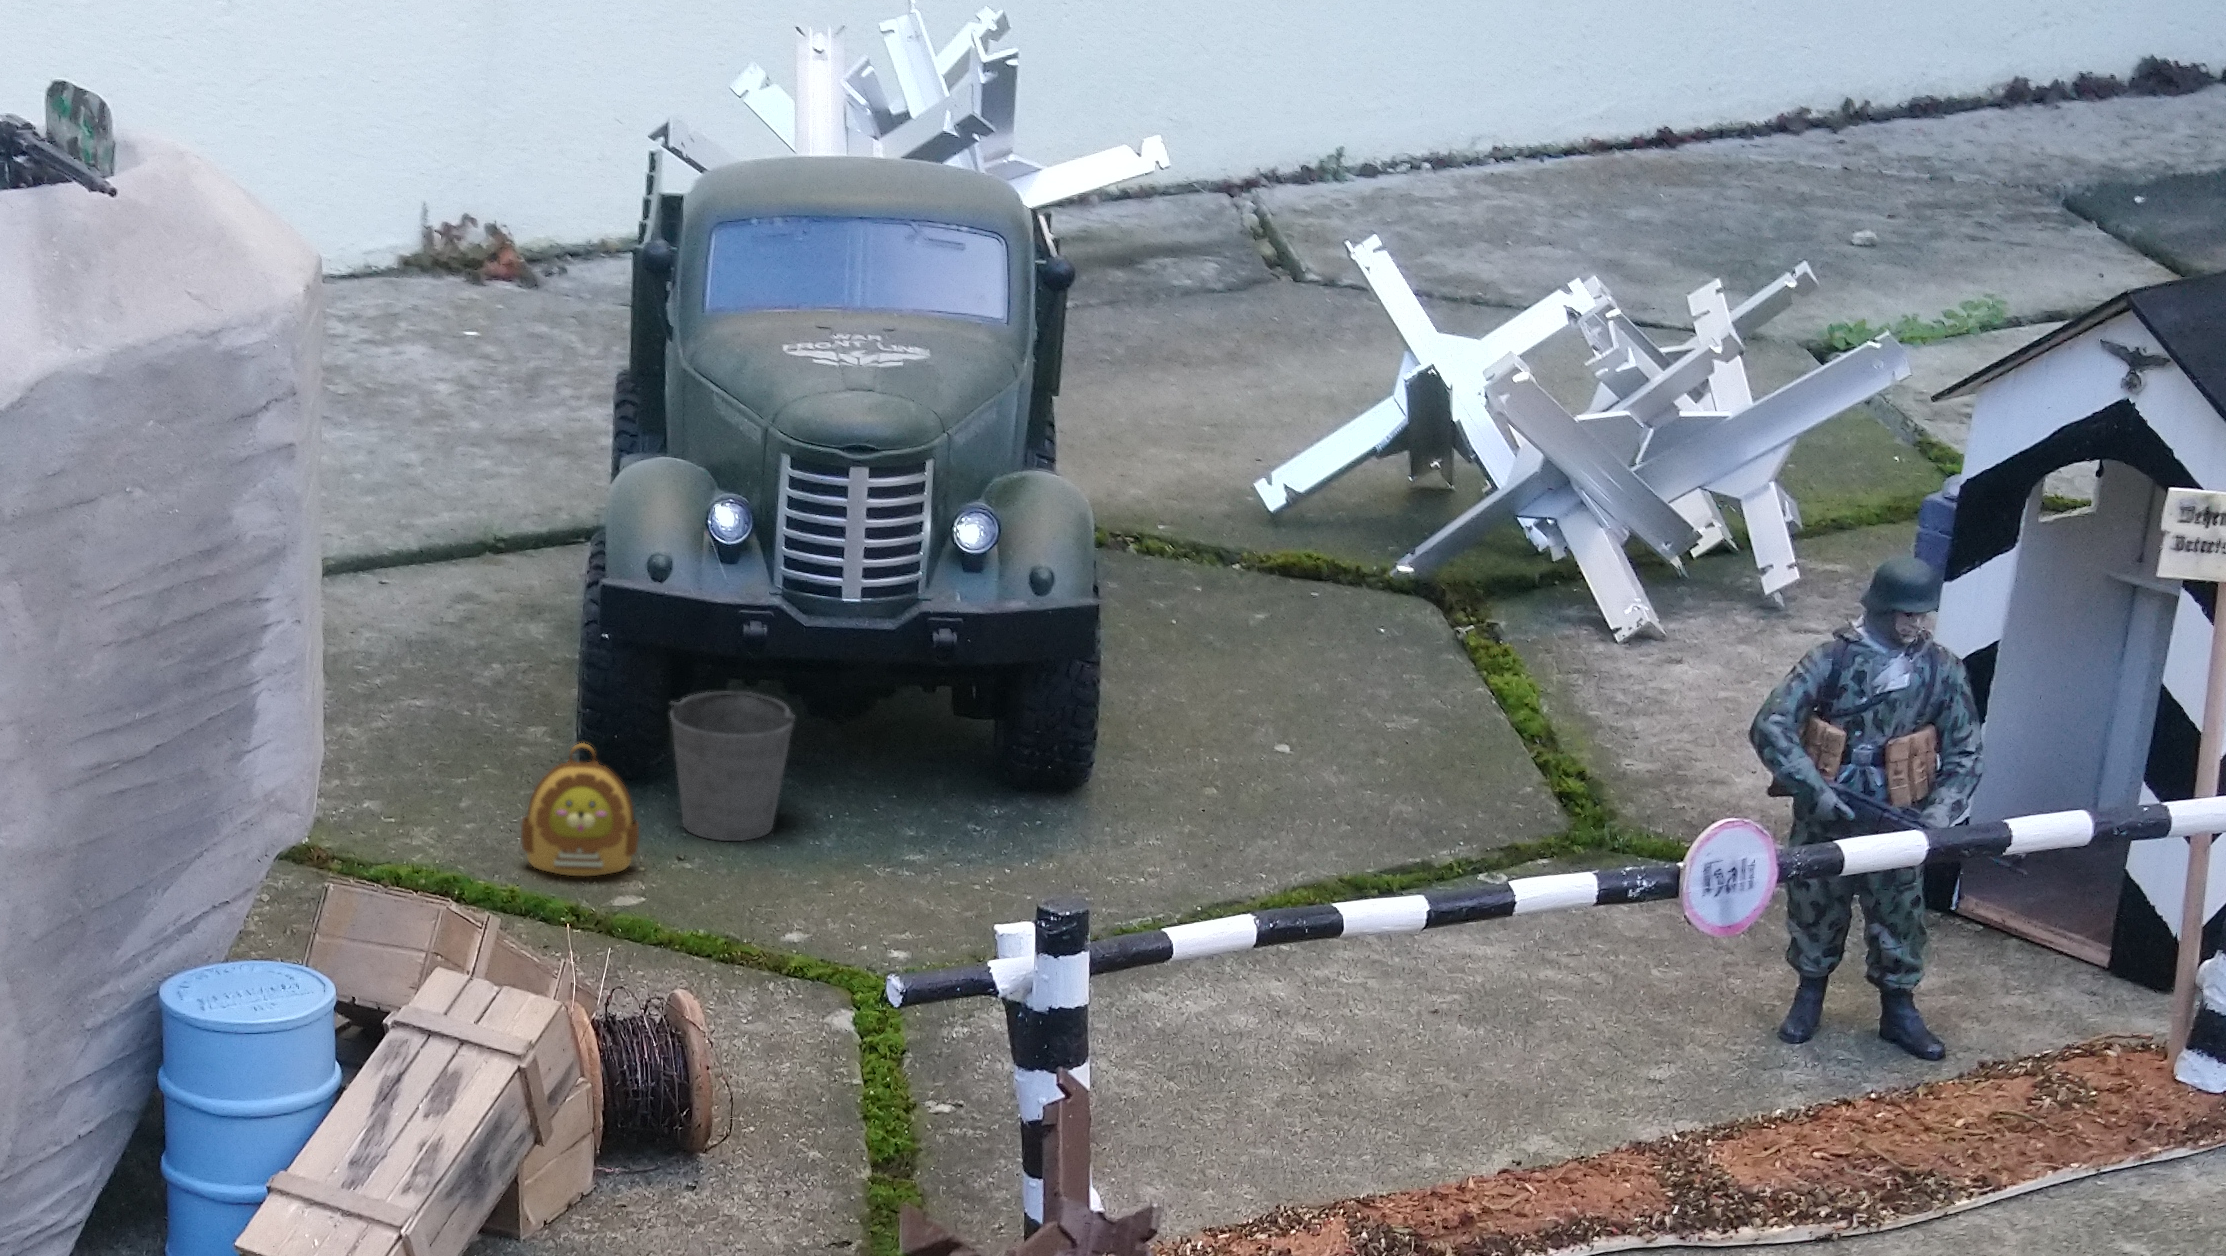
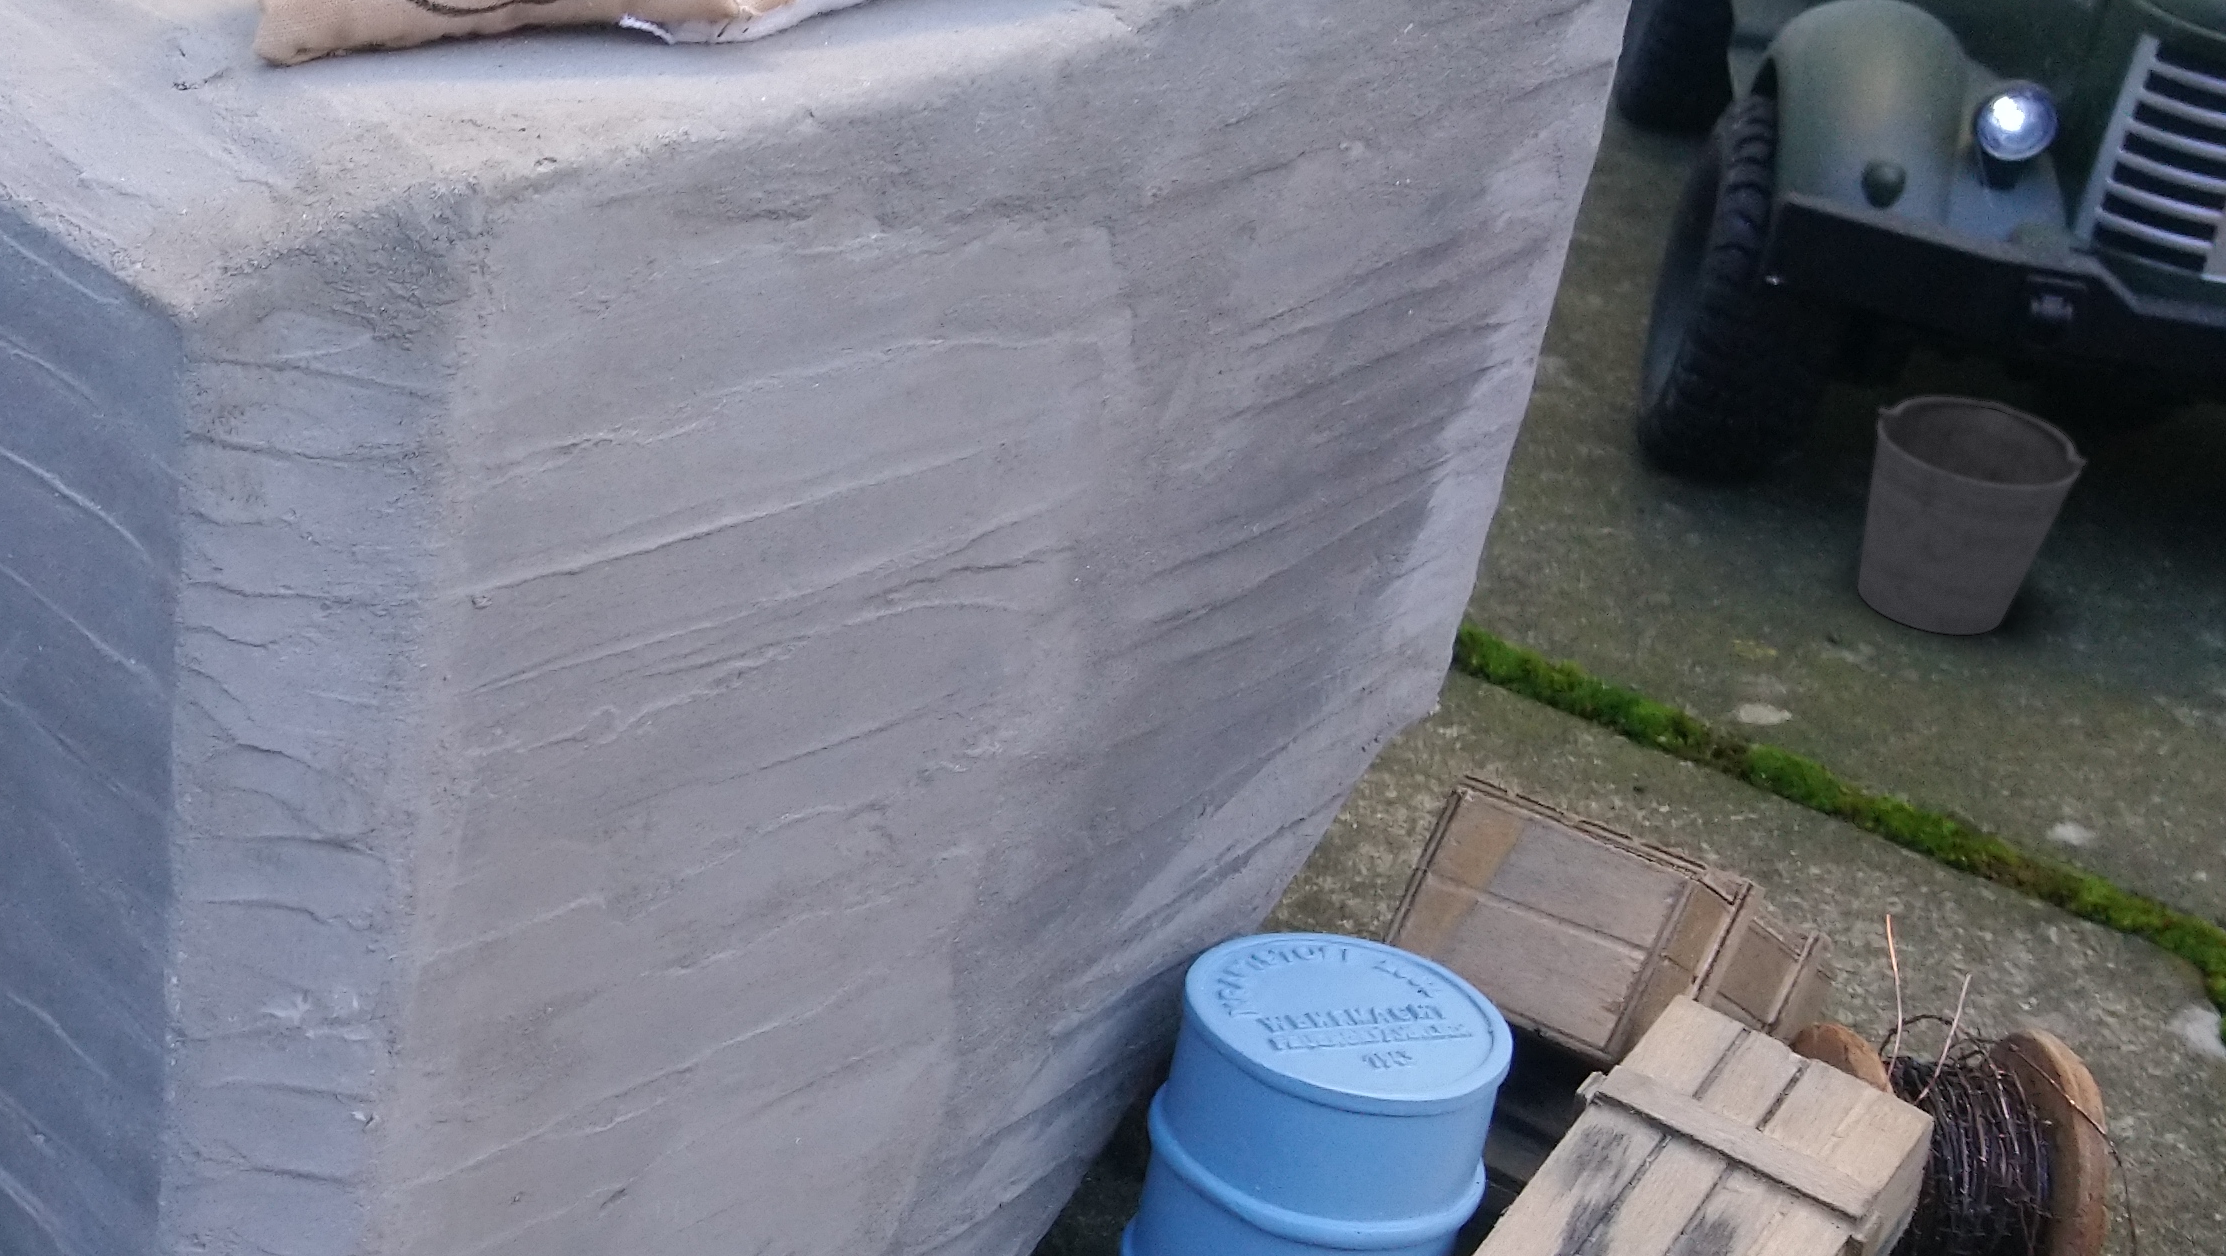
backpack: present [521,743,639,876] -> none [1624,472,1819,672]

